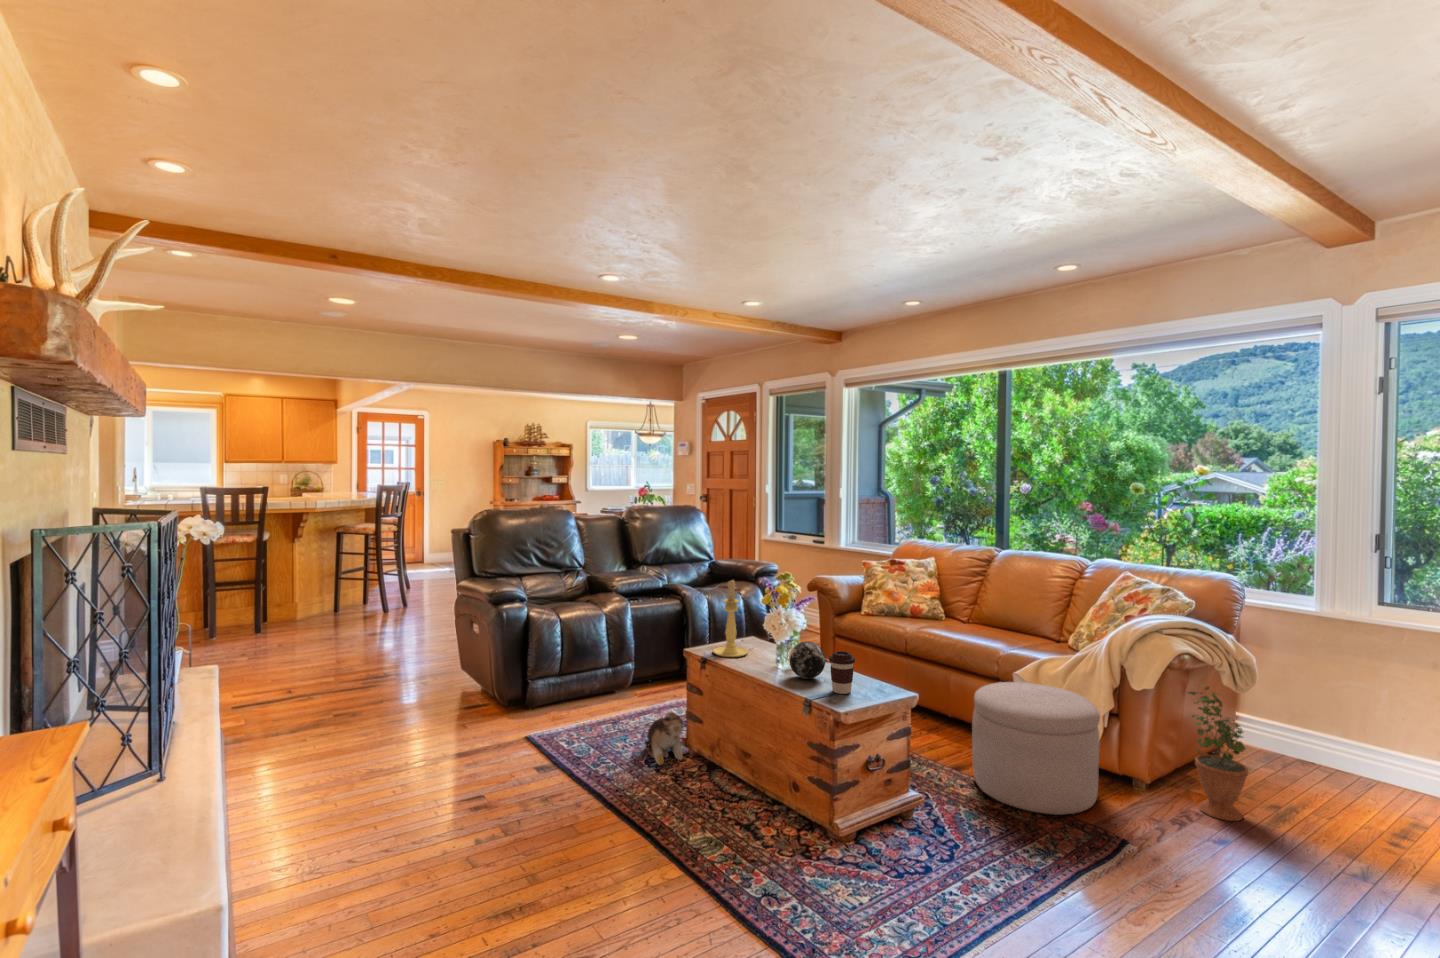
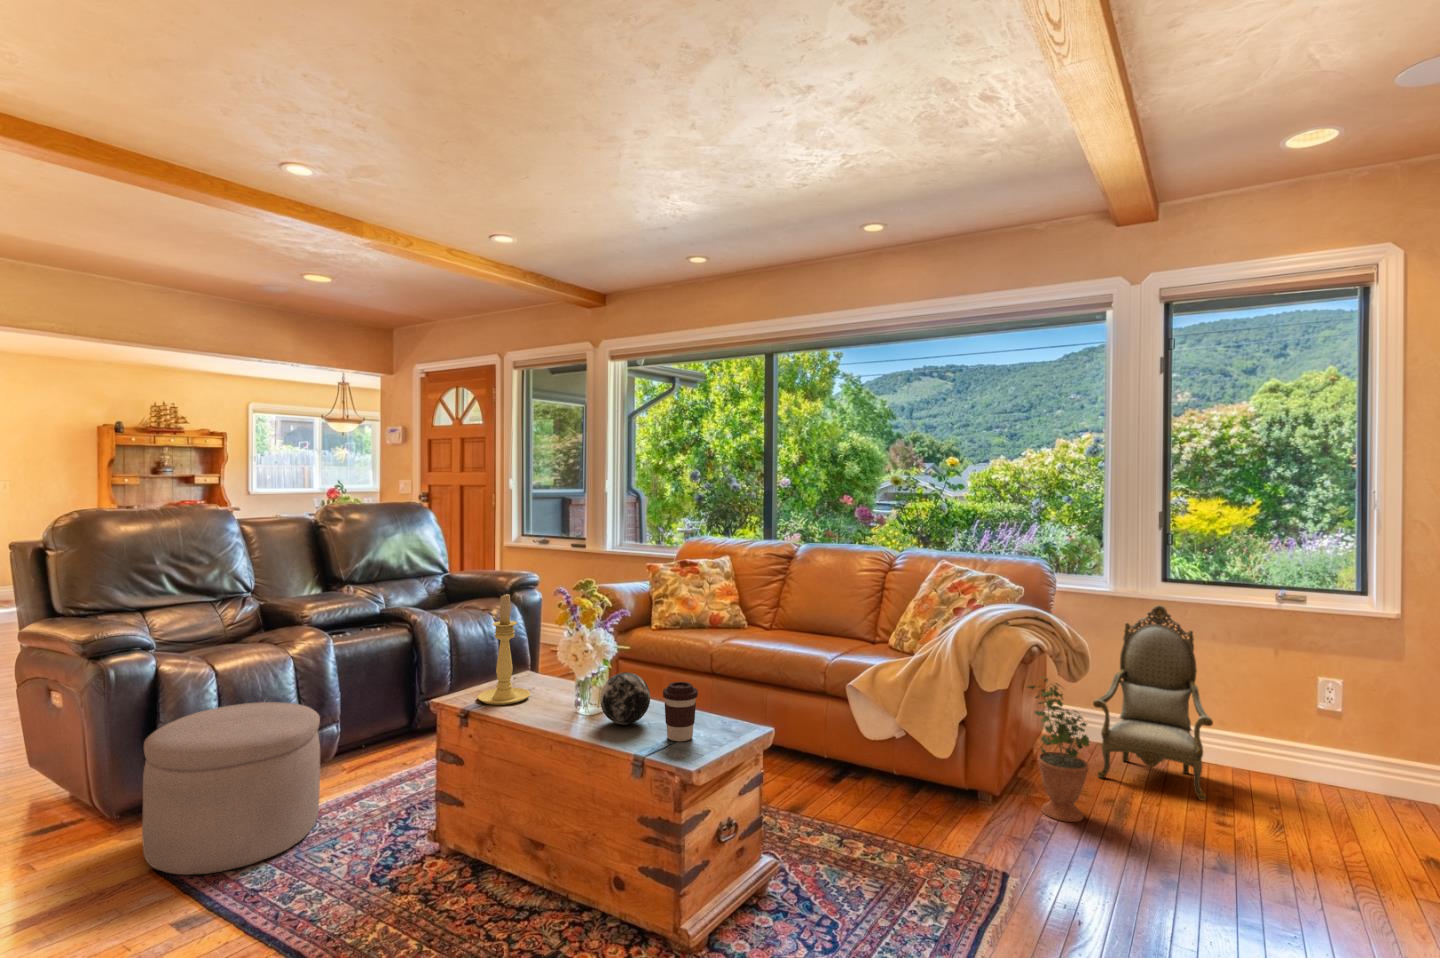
armchair: none [1259,566,1415,830] -> present [1093,605,1213,801]
ottoman: present [972,682,1100,815] -> present [142,702,320,875]
plush toy: present [647,712,683,765] -> none [371,797,439,881]

